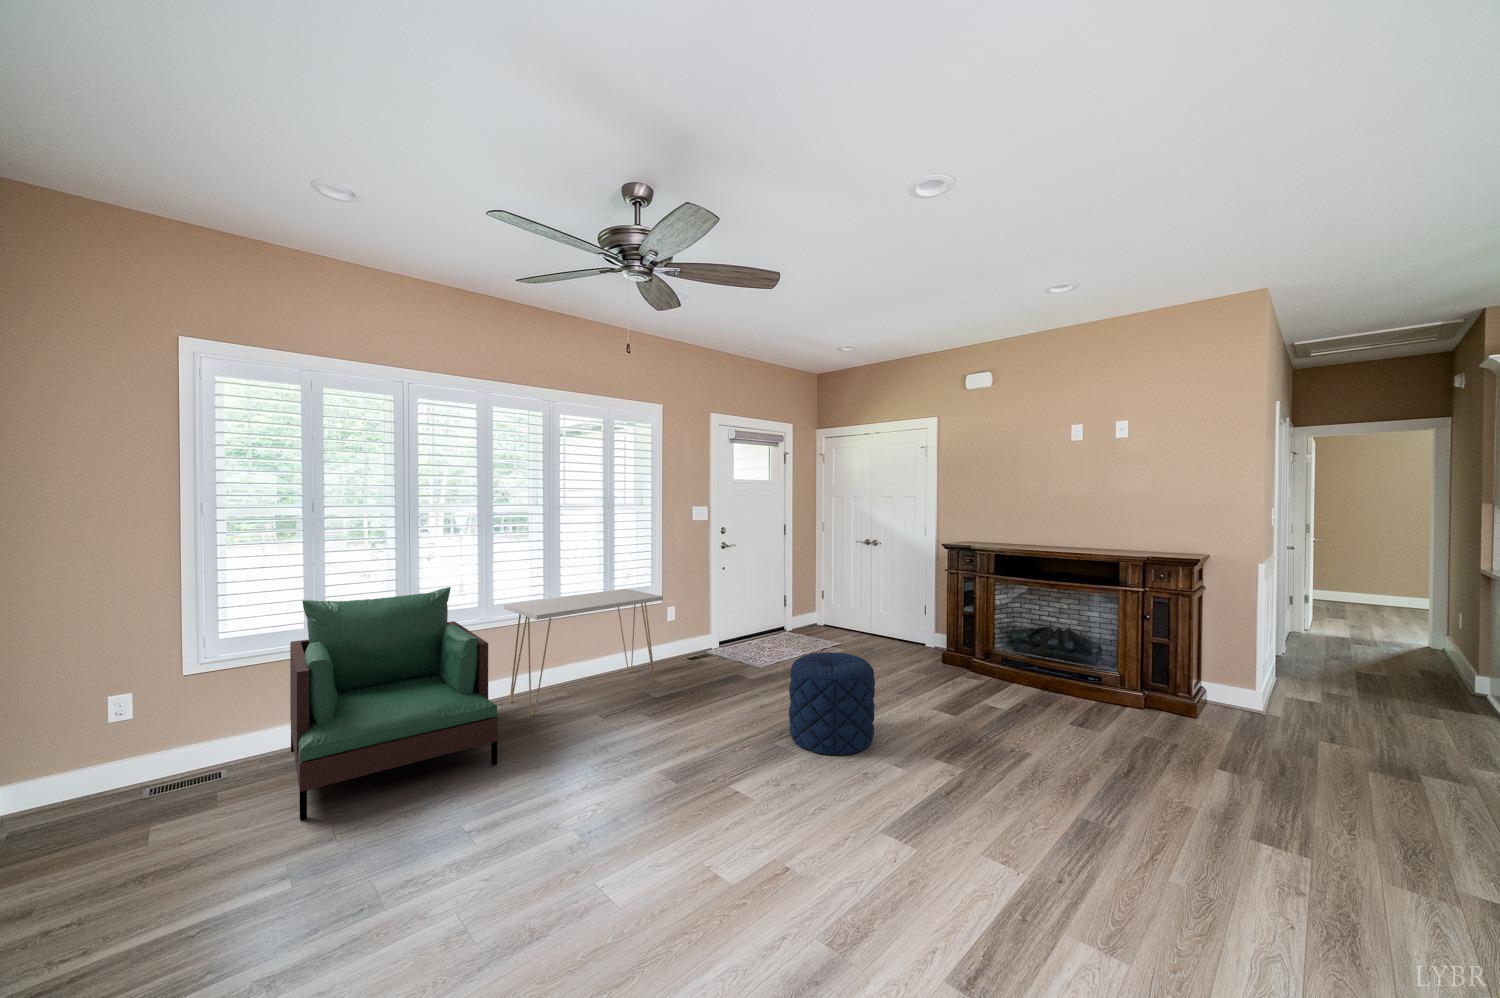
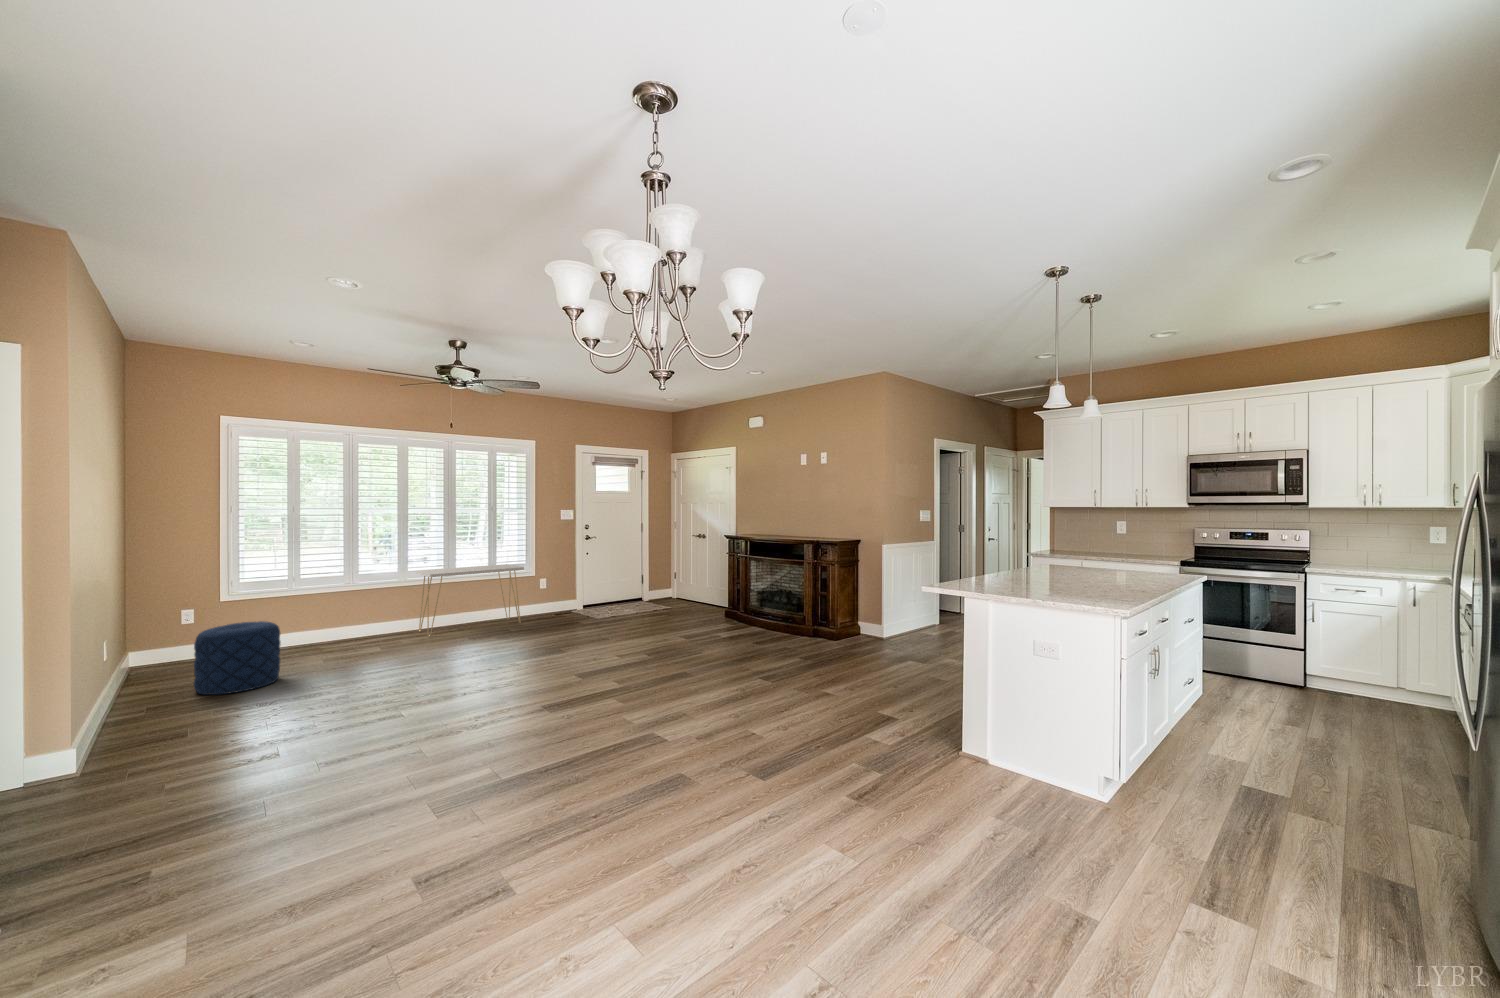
armchair: present [290,587,498,820] -> none [280,557,395,669]
pouf: present [789,652,875,755] -> present [194,621,280,695]

